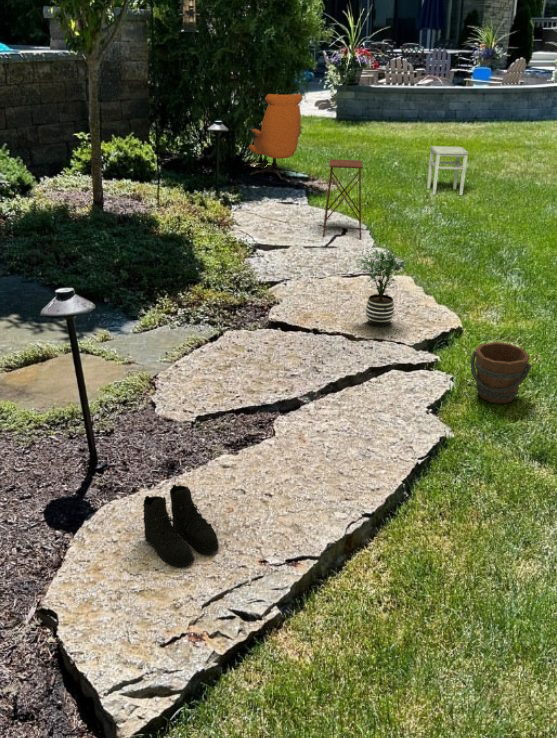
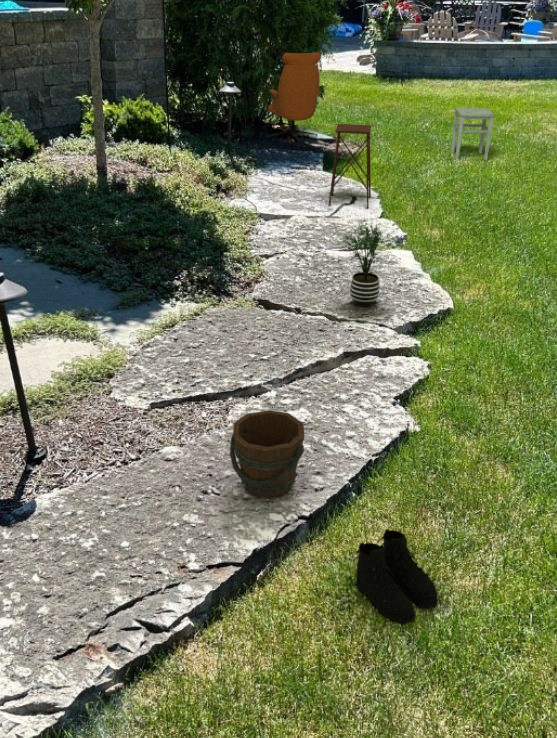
bucket: present [471,342,532,404] -> present [230,410,305,499]
boots: present [143,485,219,567] -> present [356,529,438,623]

